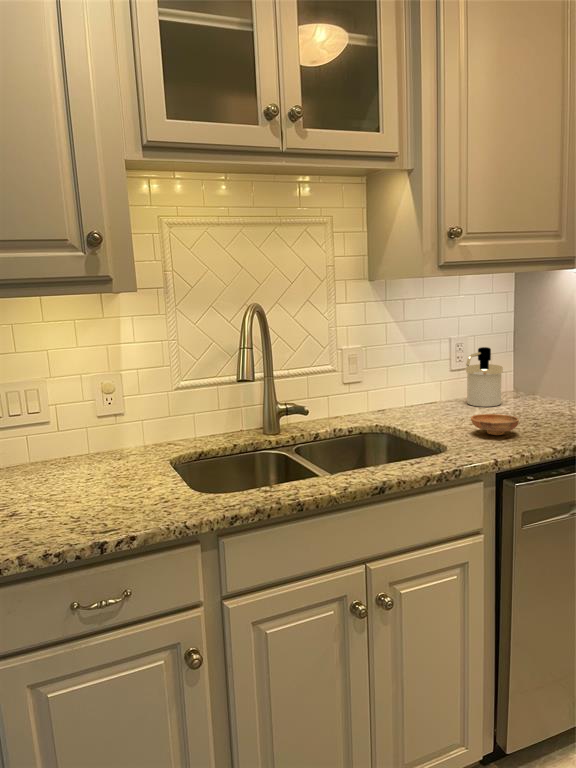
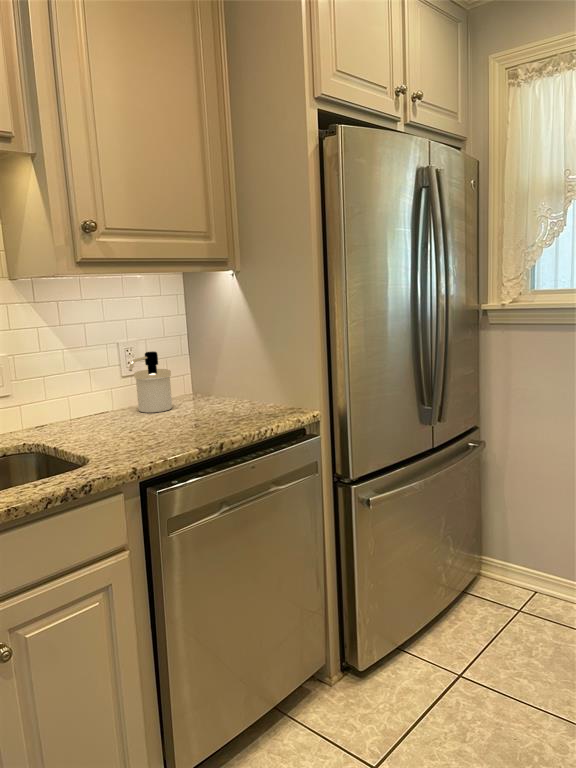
bowl: present [471,414,519,435] -> none [122,419,170,441]

